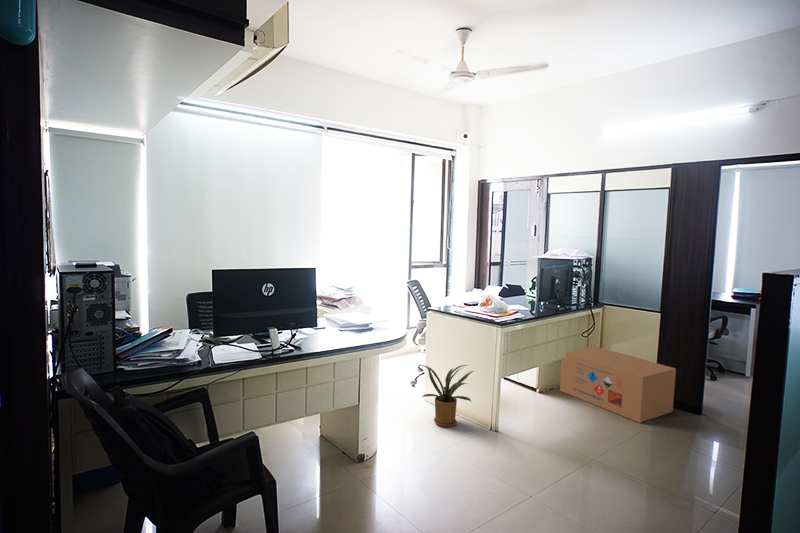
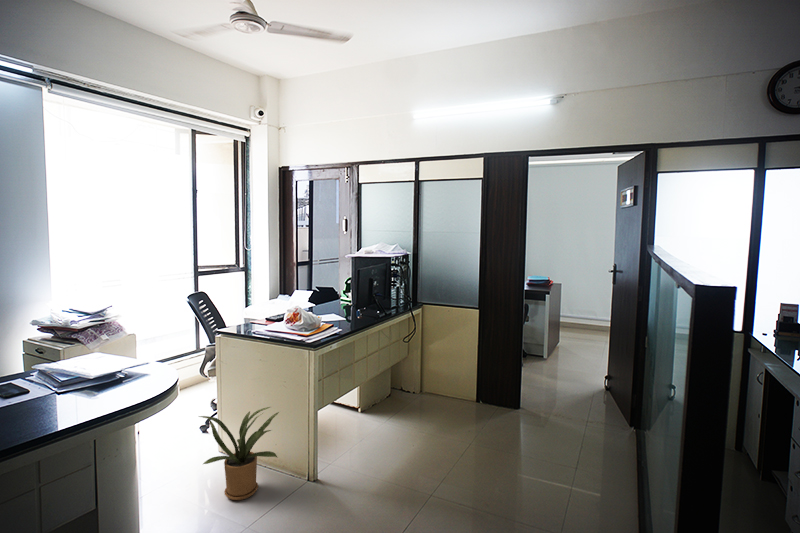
cardboard box: present [560,346,676,423] -> none [384,349,497,434]

